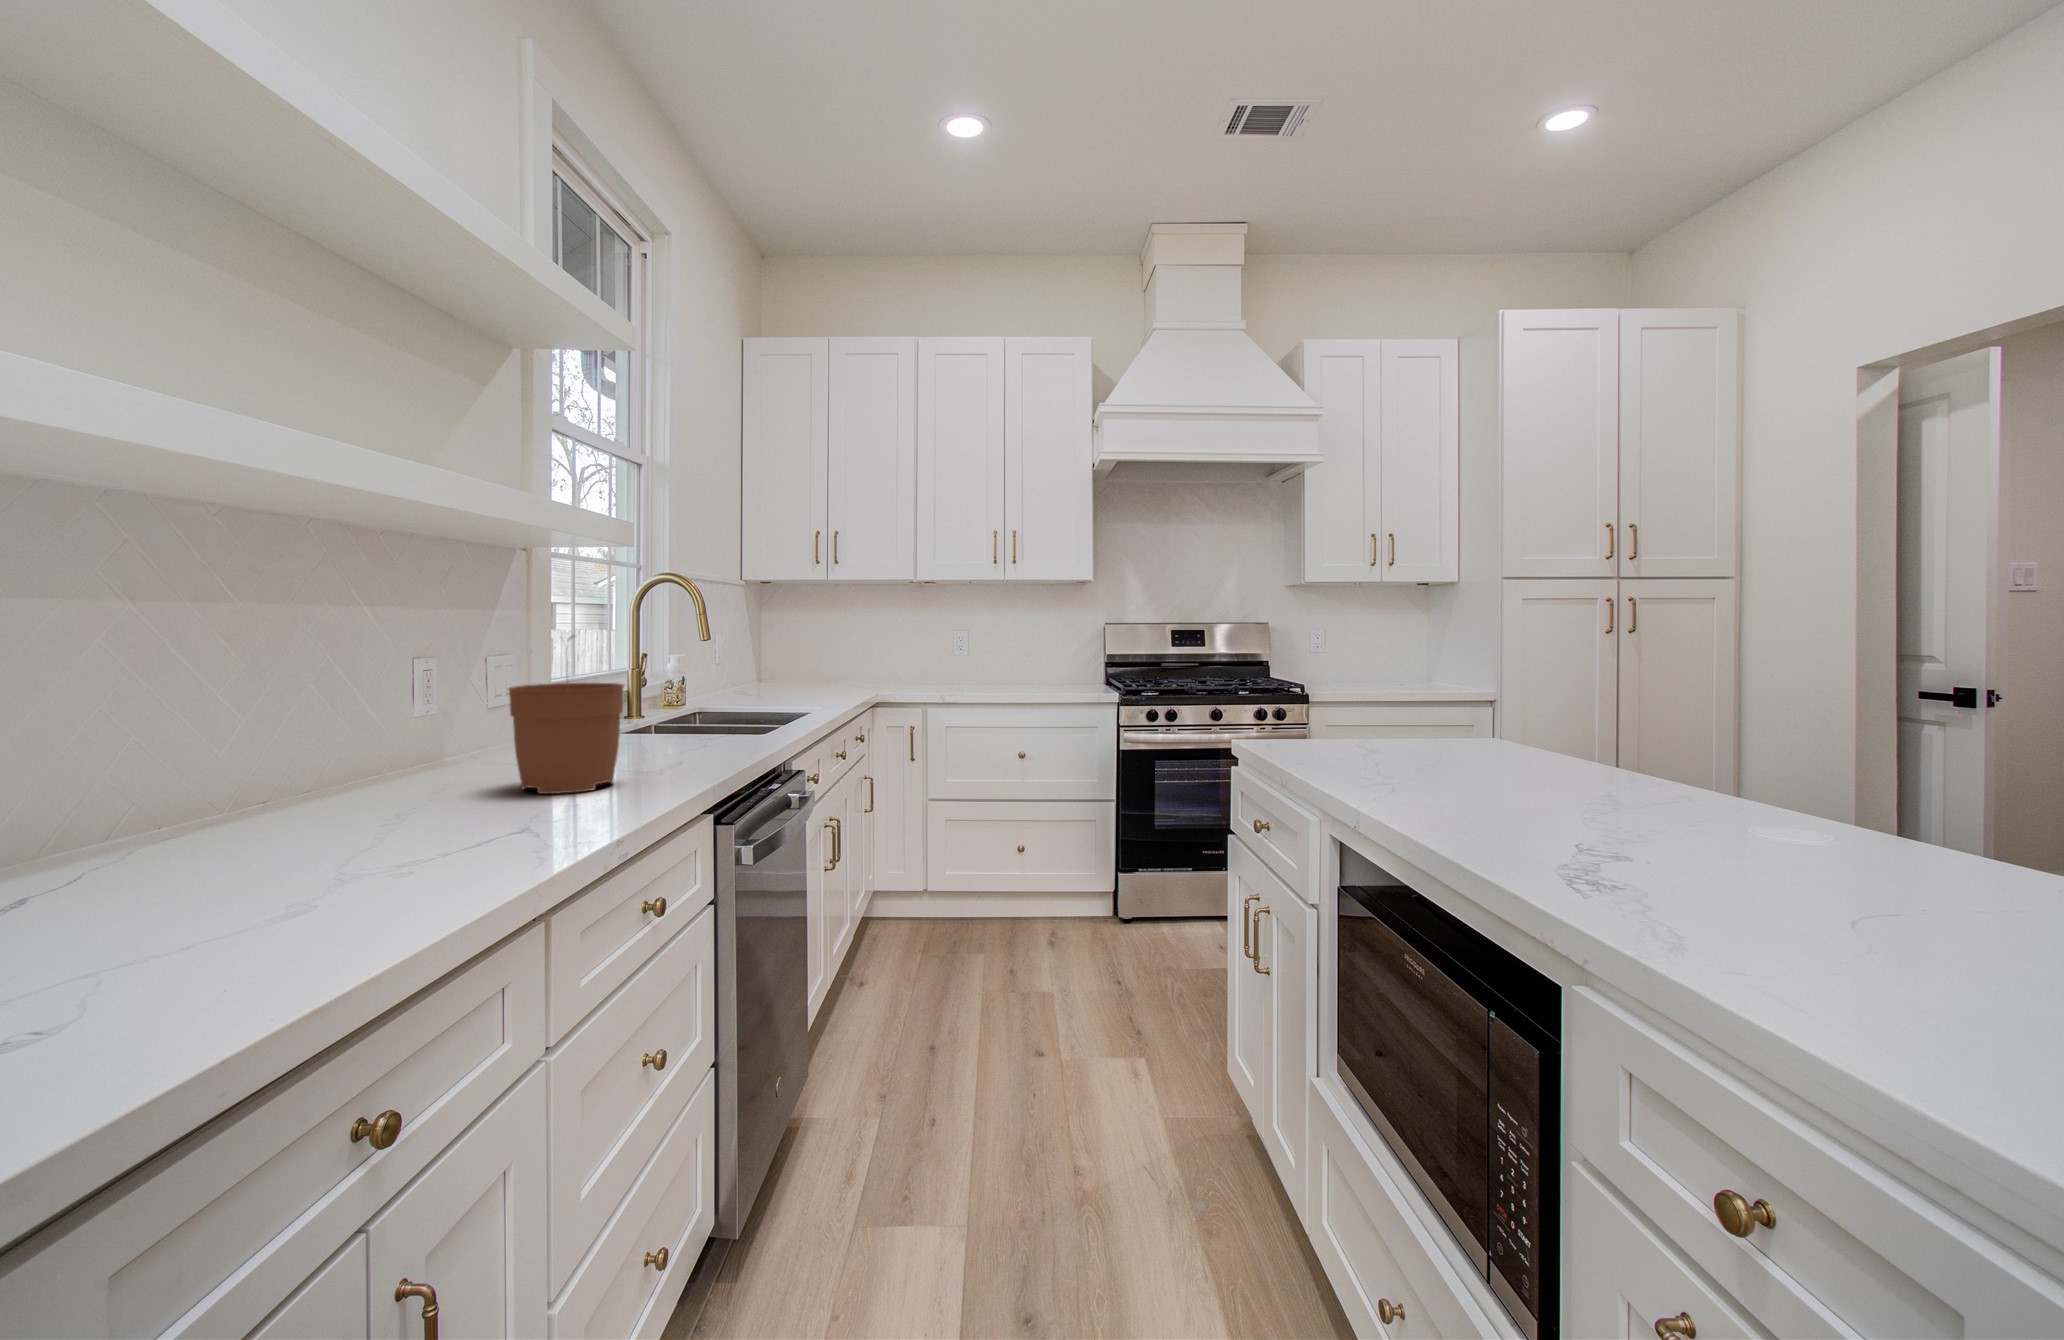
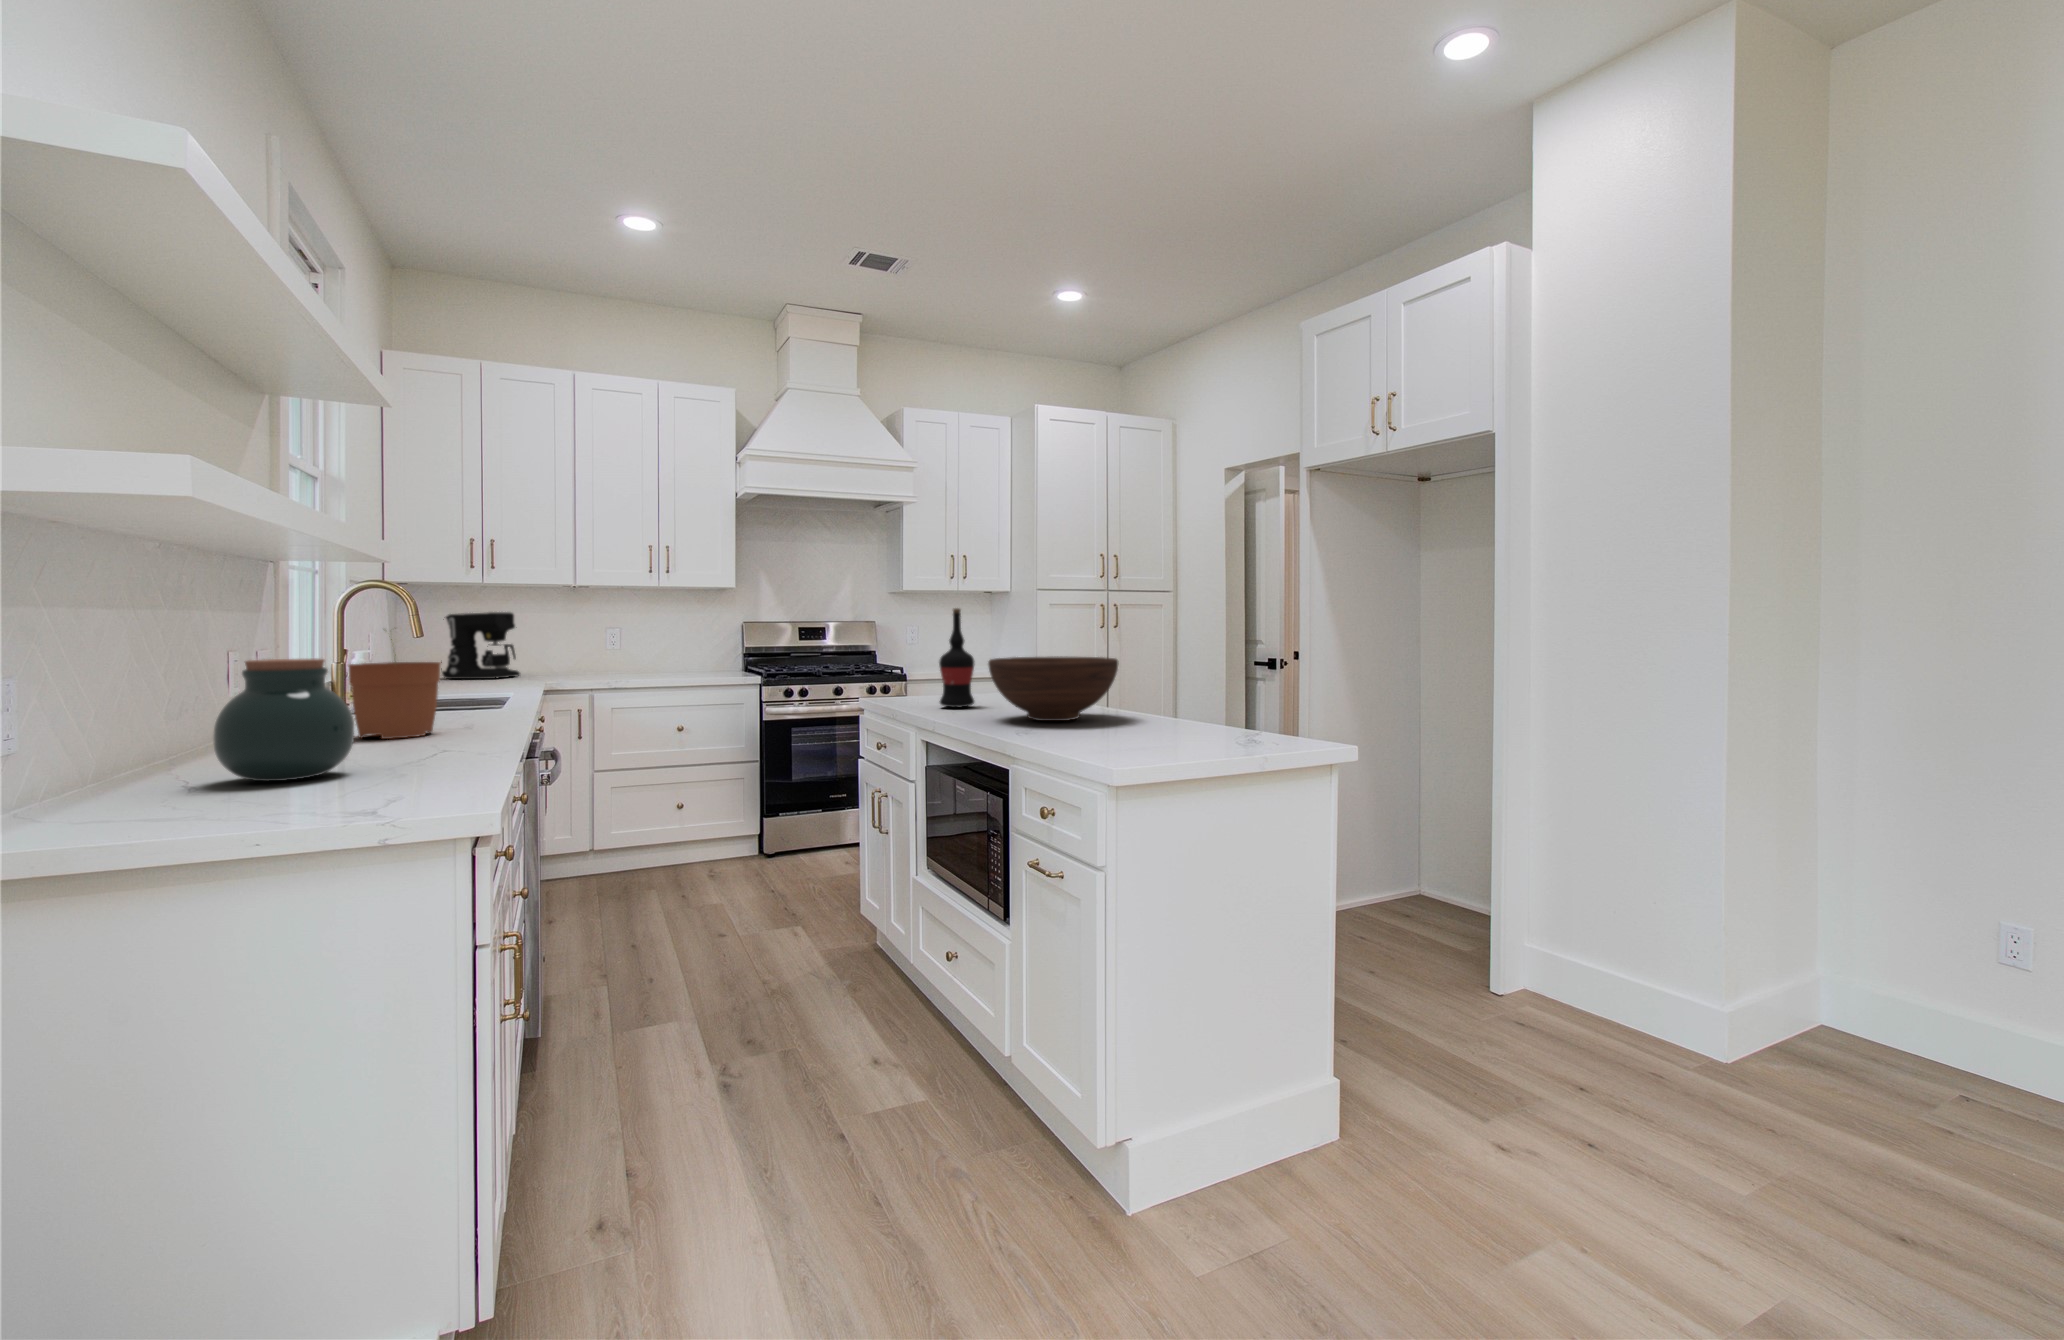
wine bottle: none [1357,607,1423,782] -> present [939,608,974,707]
coffee maker: none [796,612,871,685] -> present [441,612,520,679]
jar: none [89,695,323,908] -> present [213,659,354,781]
fruit bowl: none [1460,702,1779,847] -> present [988,656,1119,721]

